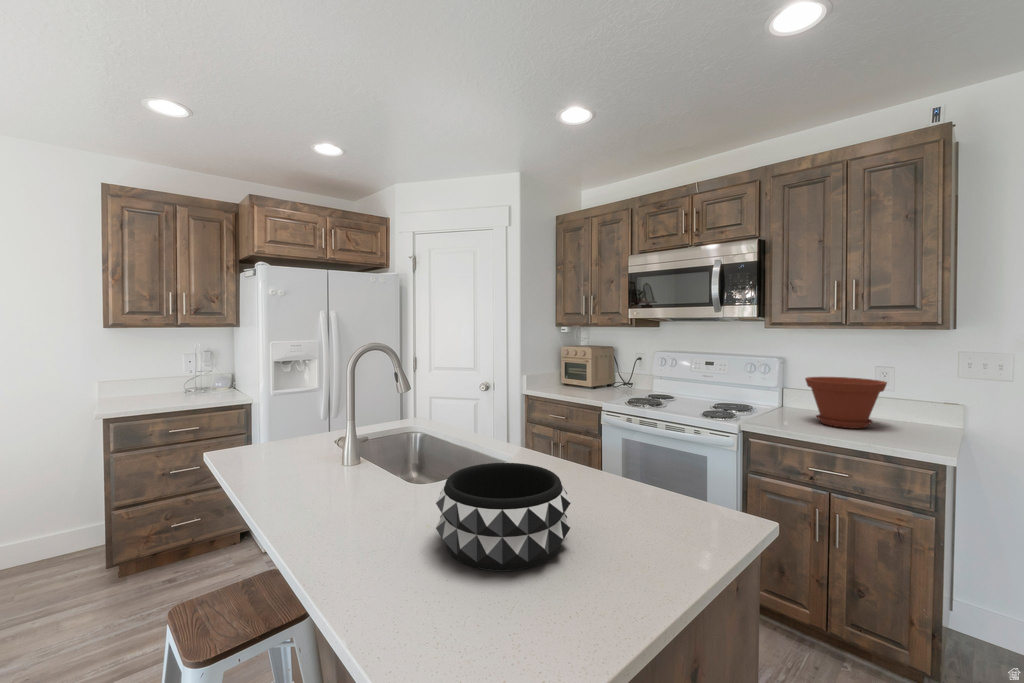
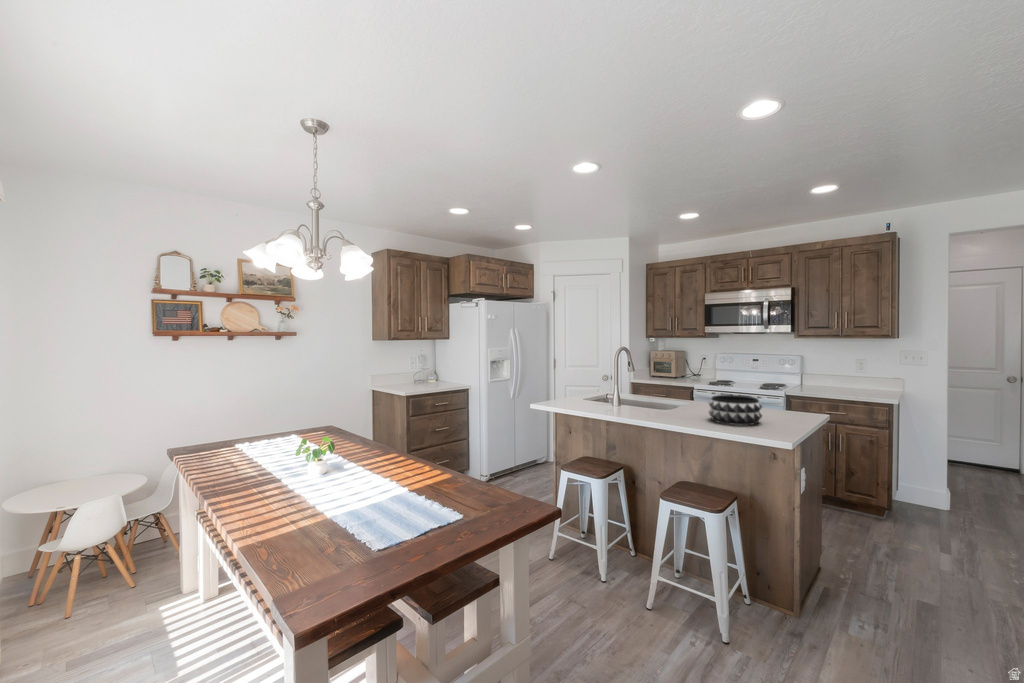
plant pot: present [805,377,887,428] -> none [819,366,863,392]

